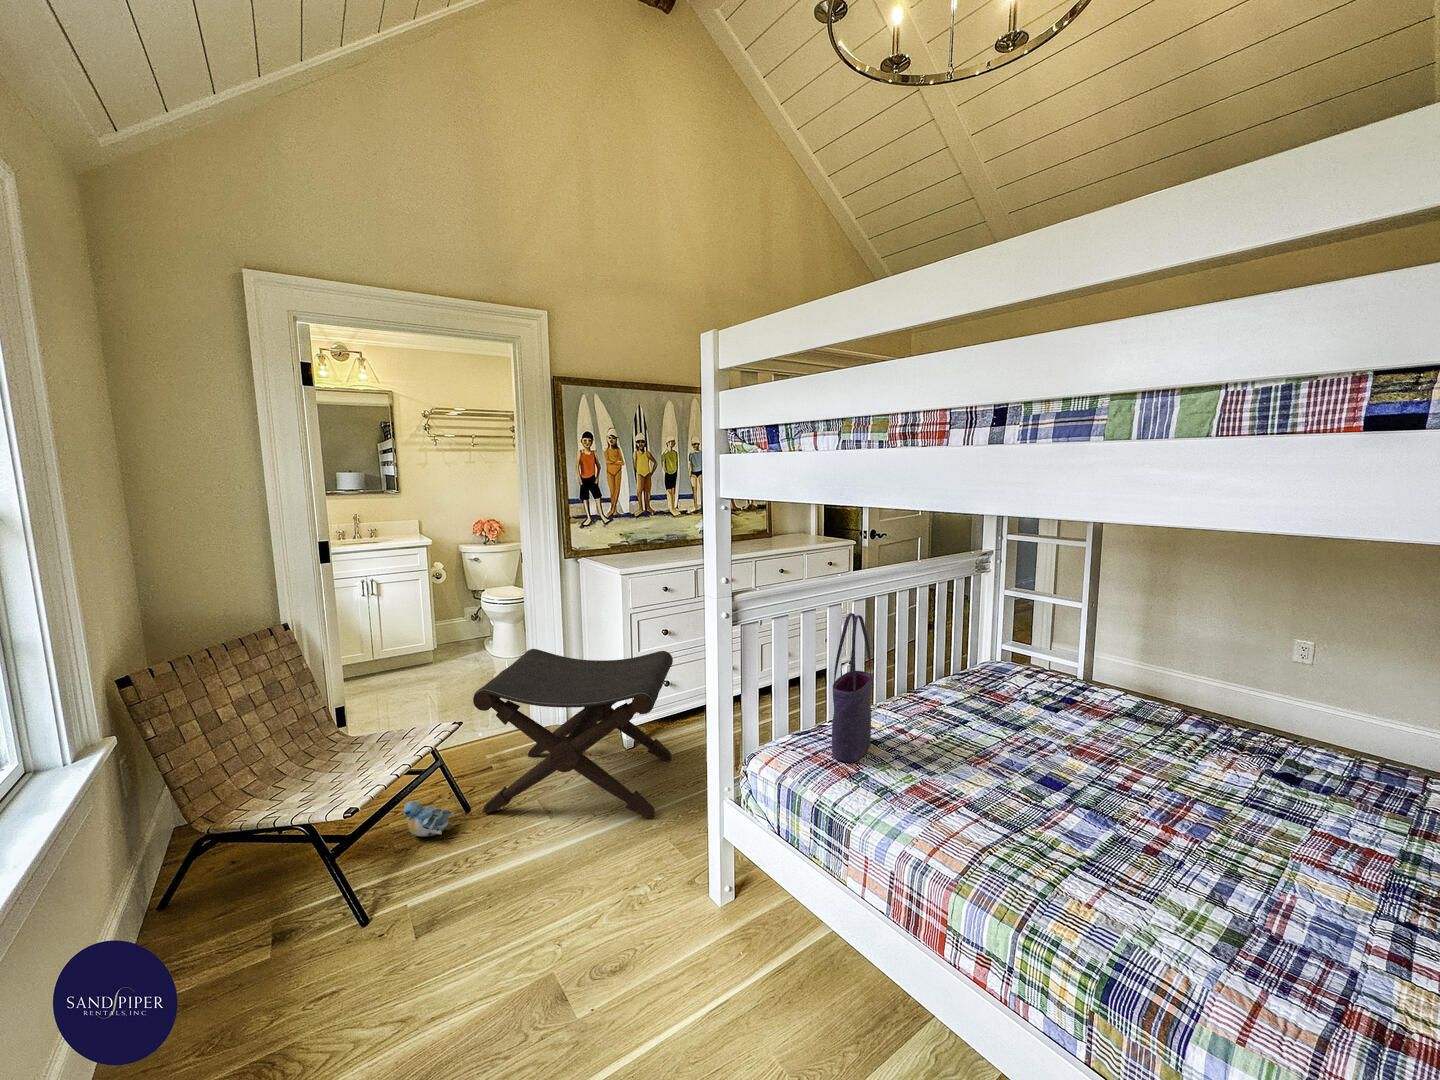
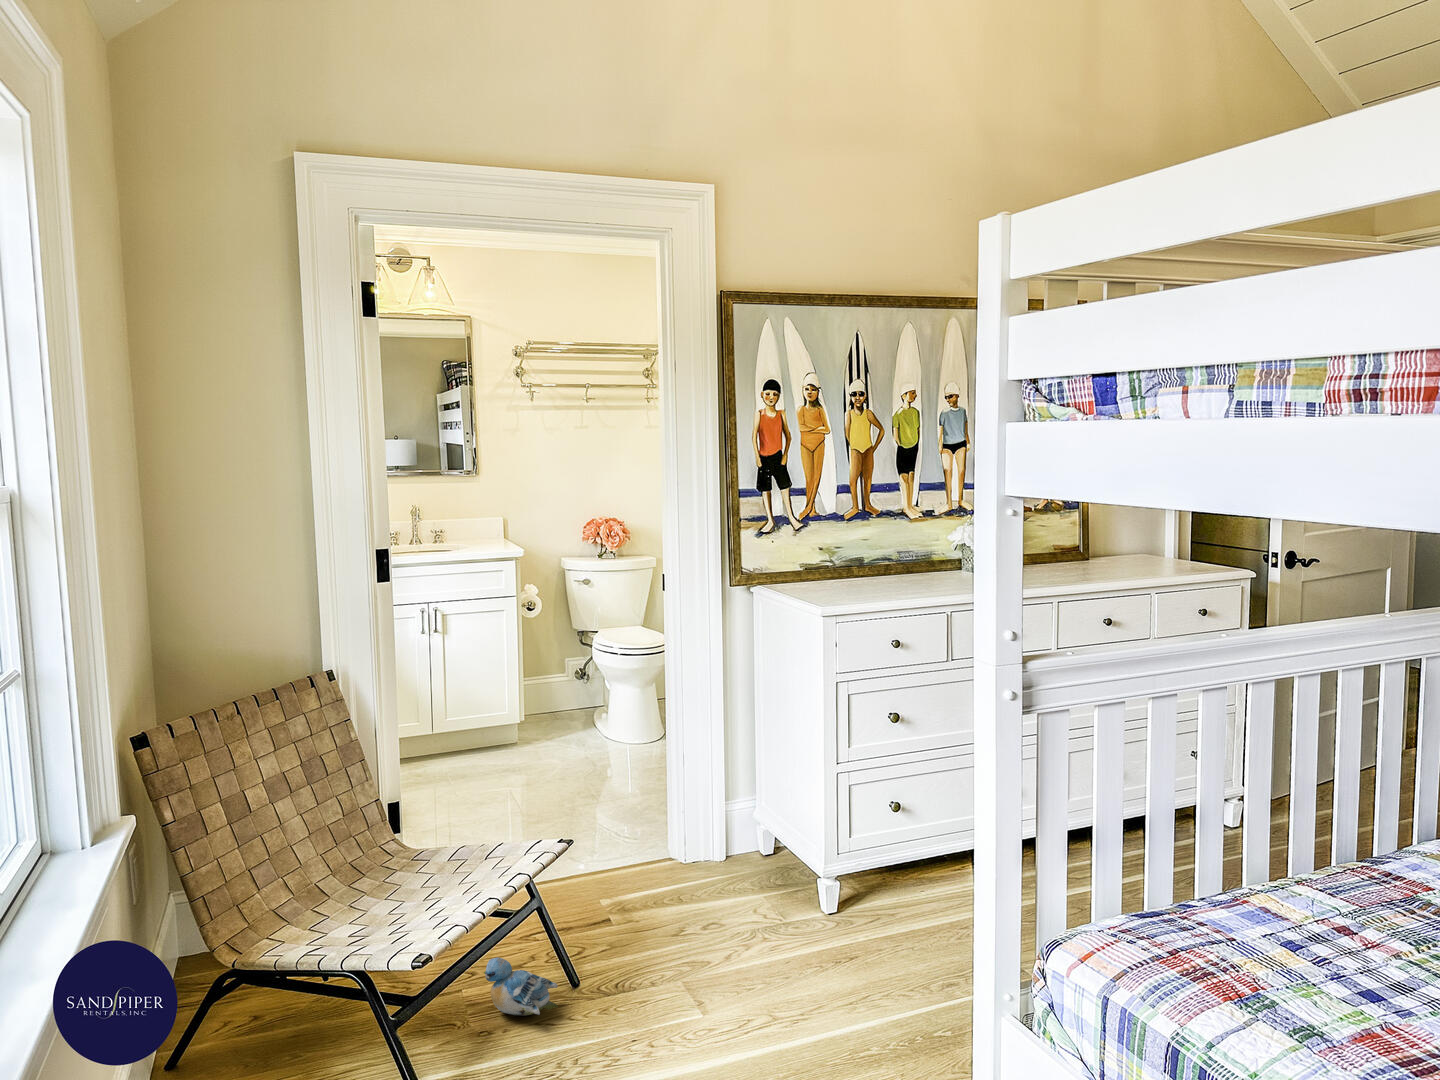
tote bag: present [832,613,873,762] -> none [1205,707,1287,975]
footstool: present [473,649,673,818] -> none [590,734,909,1035]

